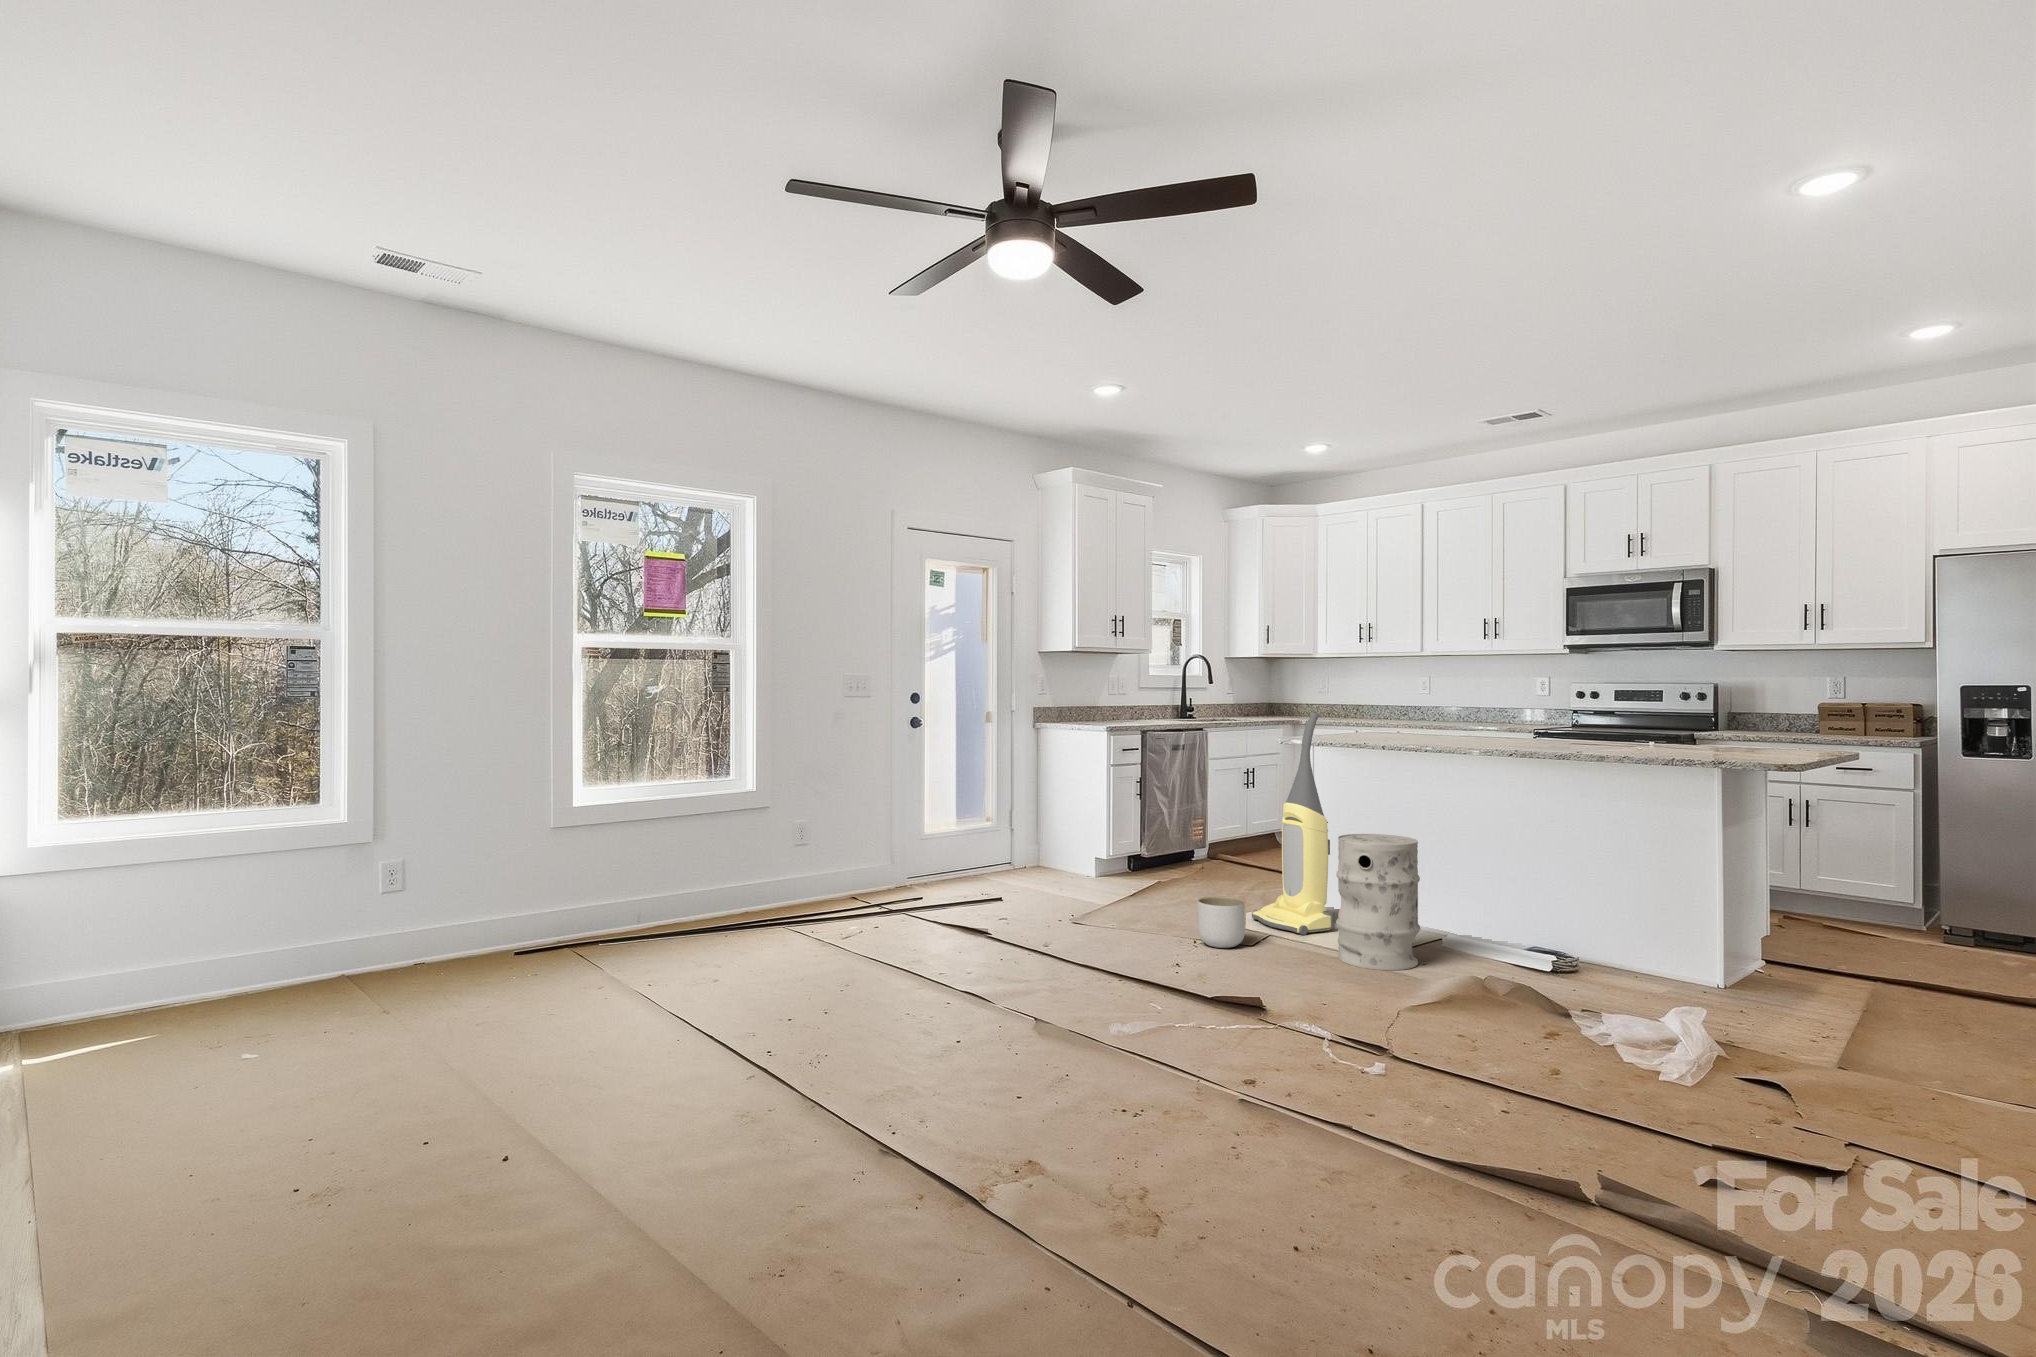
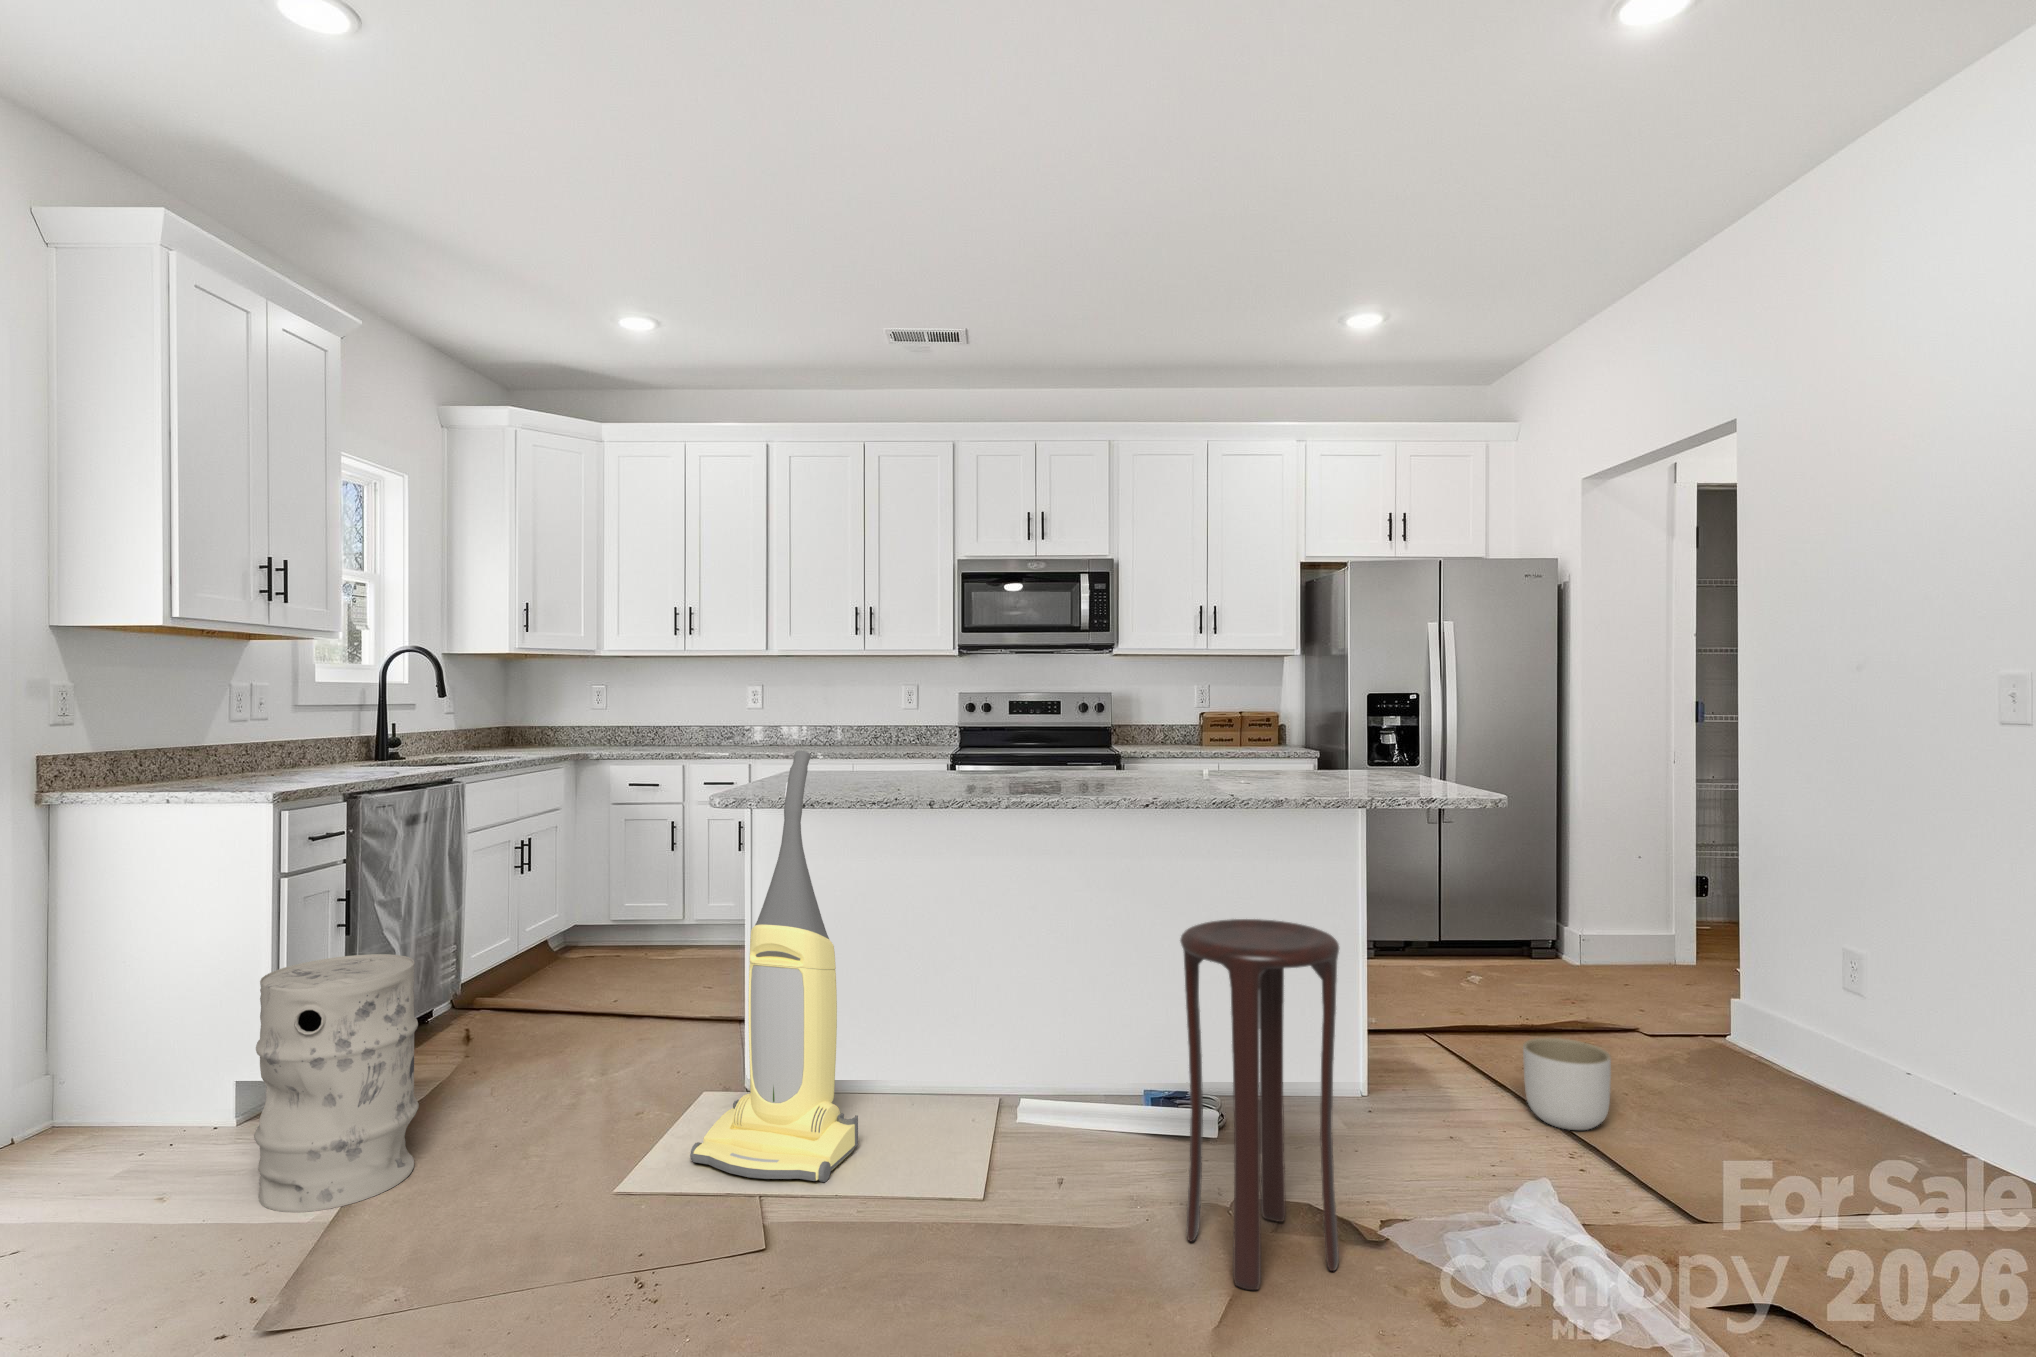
stool: none [1431,811,1526,1005] -> present [1180,919,1339,1290]
trash can: present [1336,834,1421,970] -> present [254,954,419,1212]
planter: present [1197,896,1246,948] -> present [1523,1038,1611,1130]

